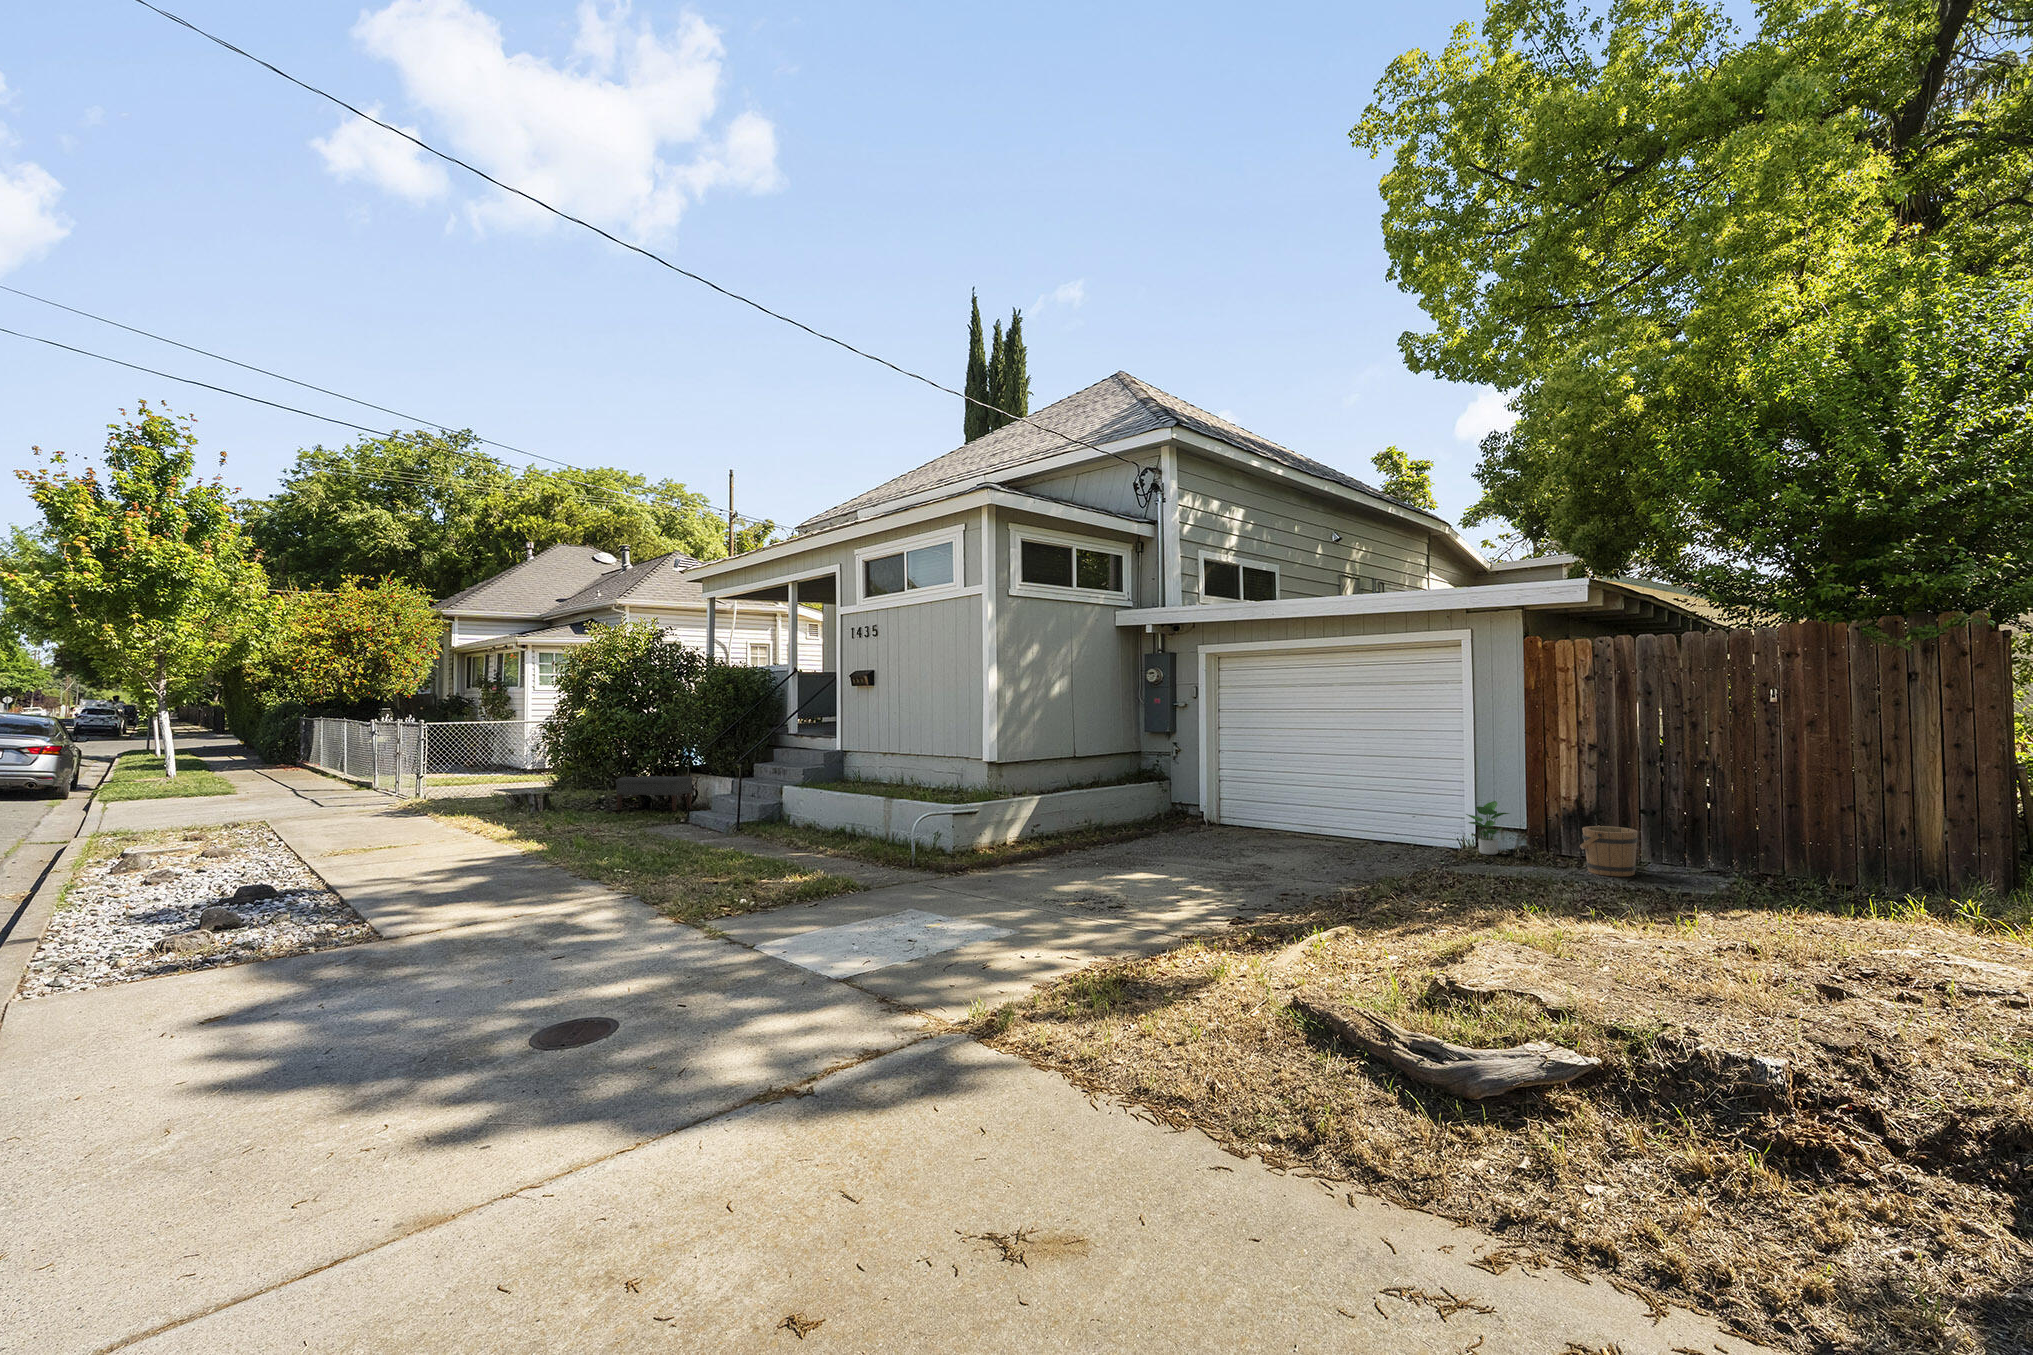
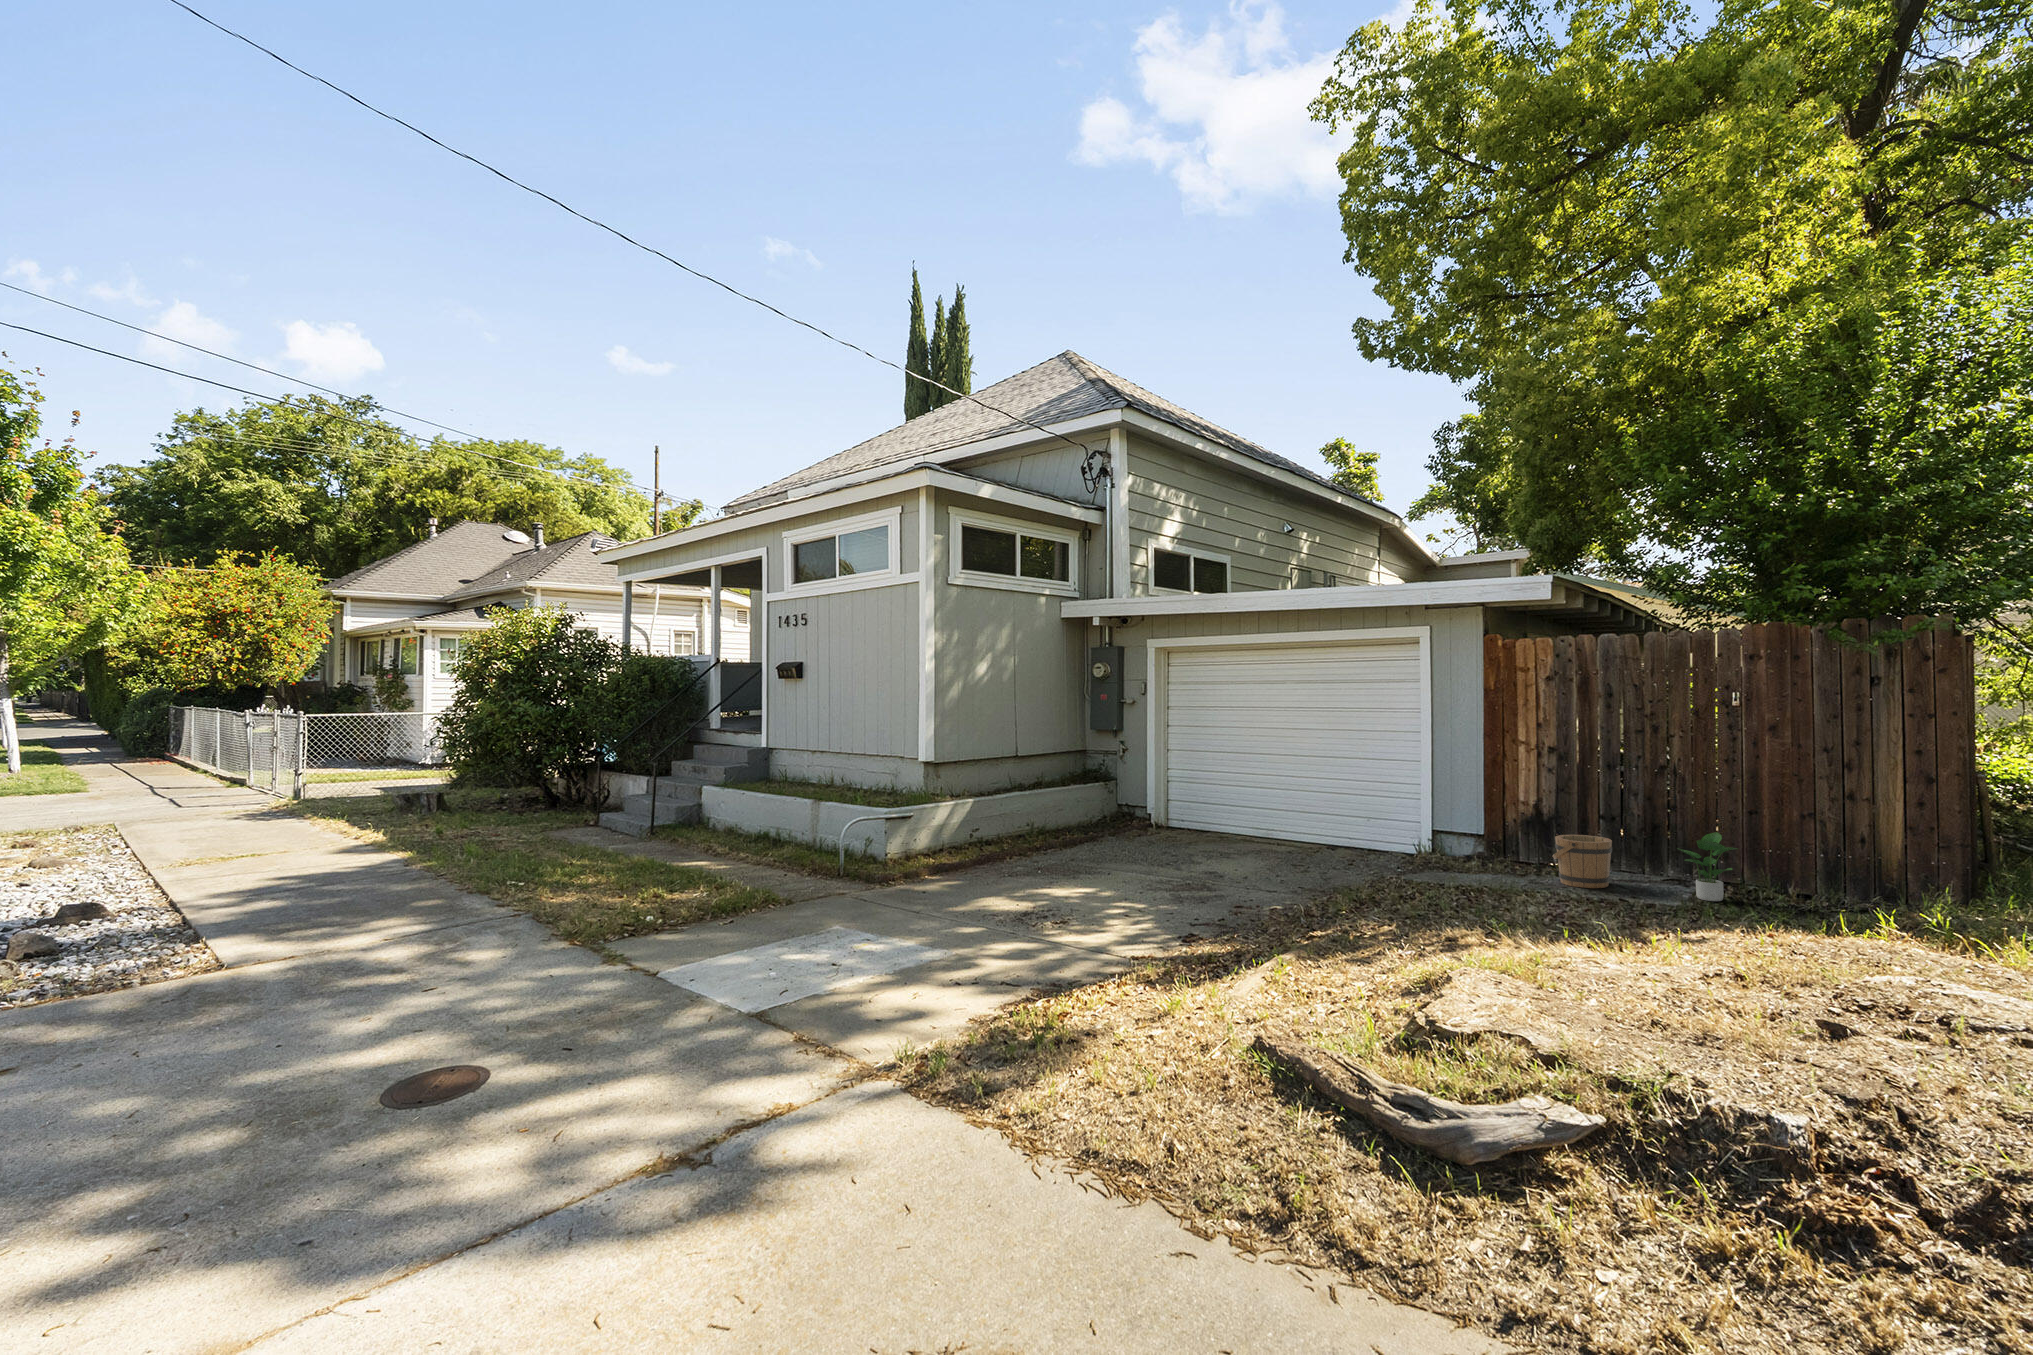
bench: present [615,776,692,811] -> none [519,776,606,814]
potted plant: present [1466,801,1509,855] -> present [1677,832,1737,901]

